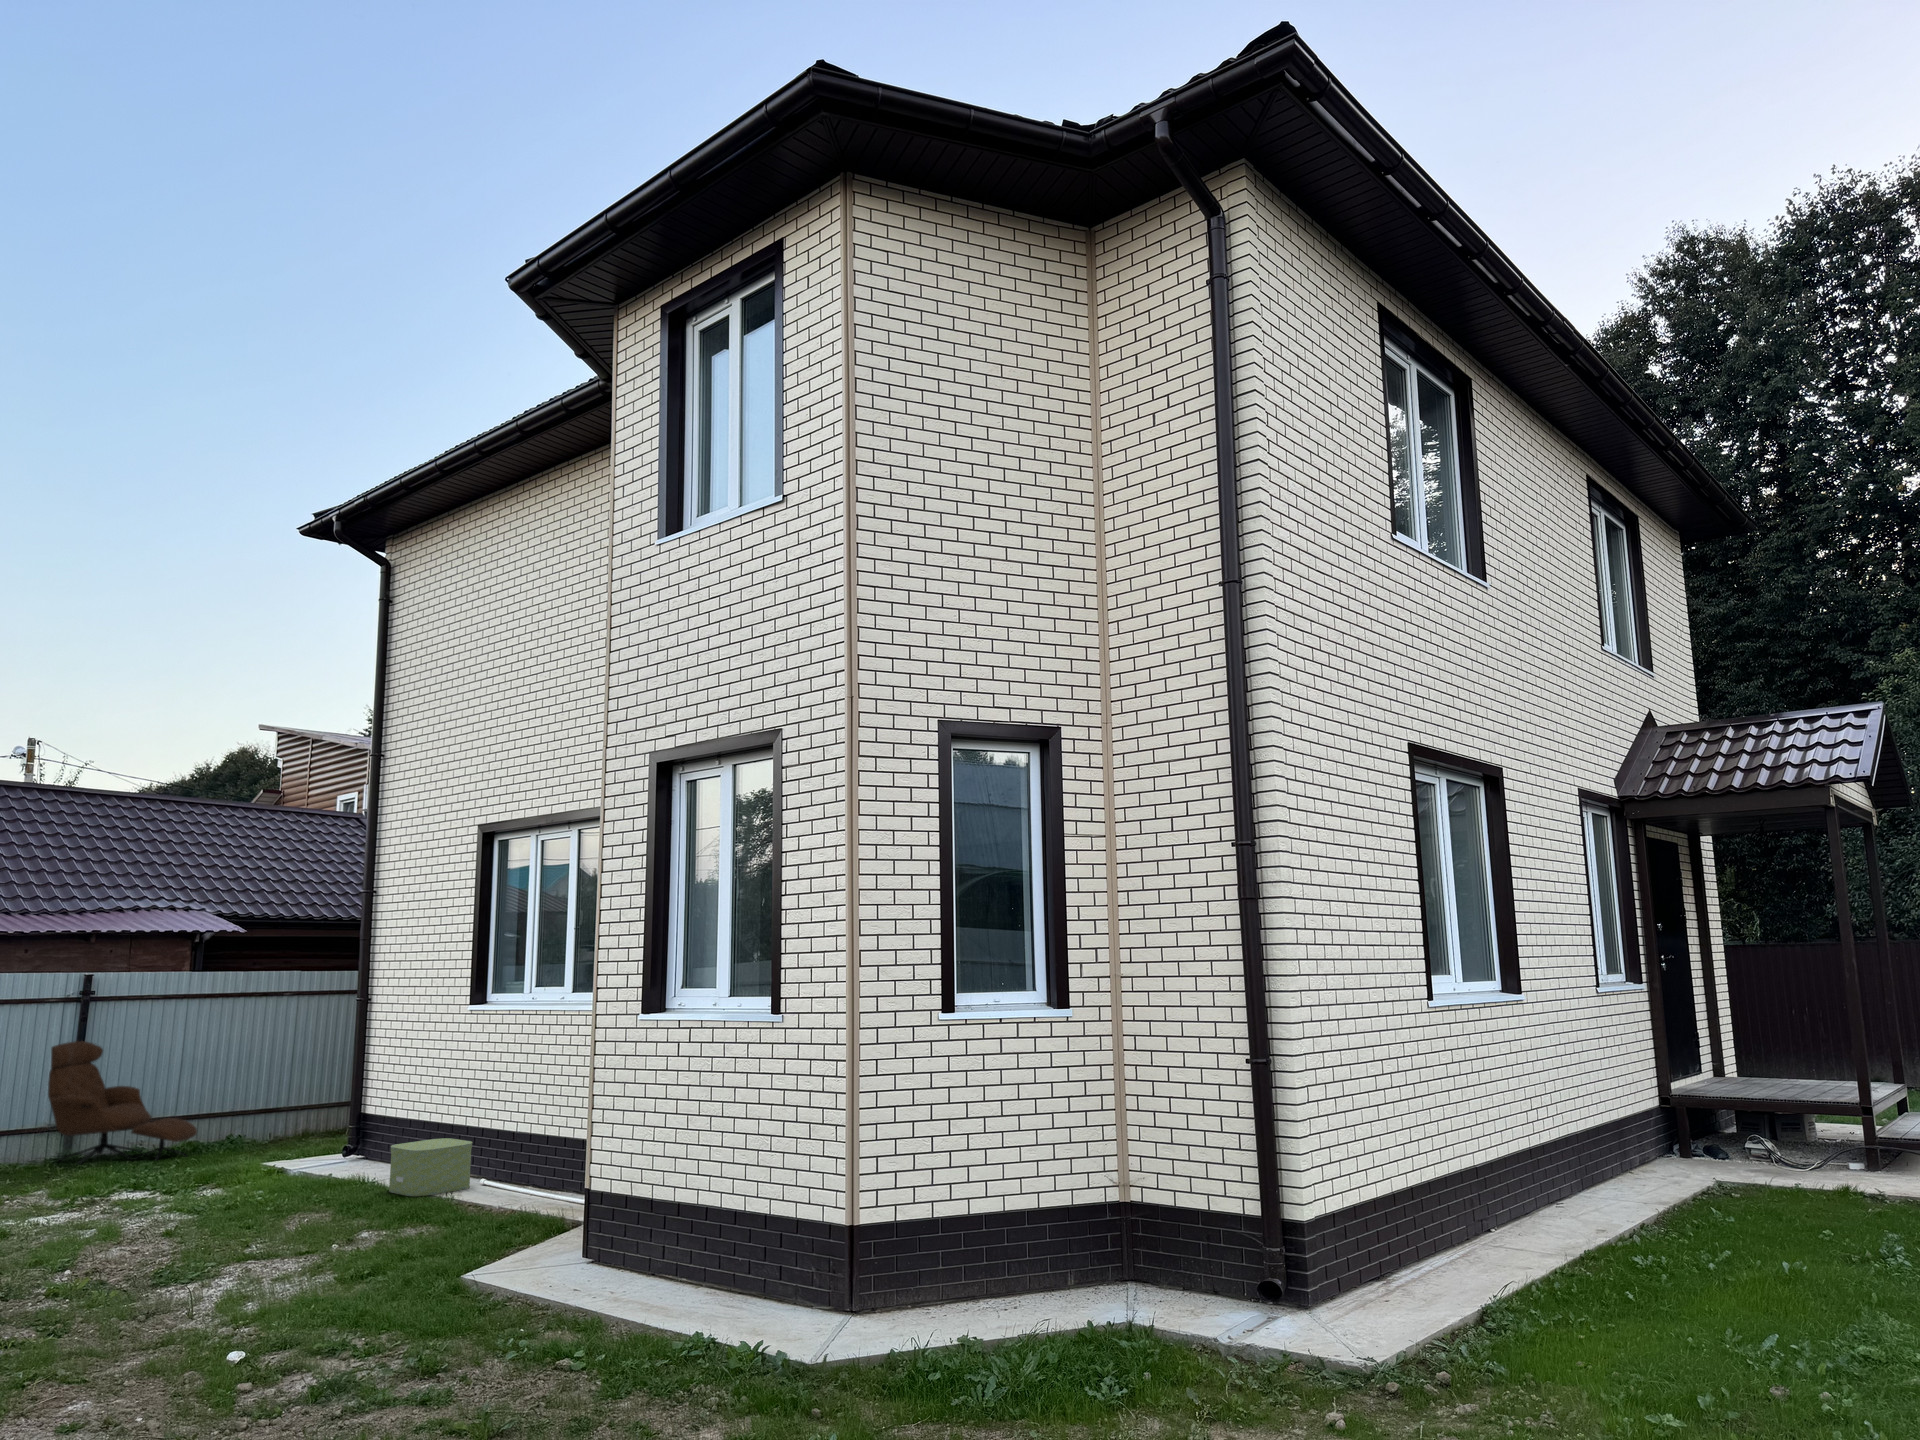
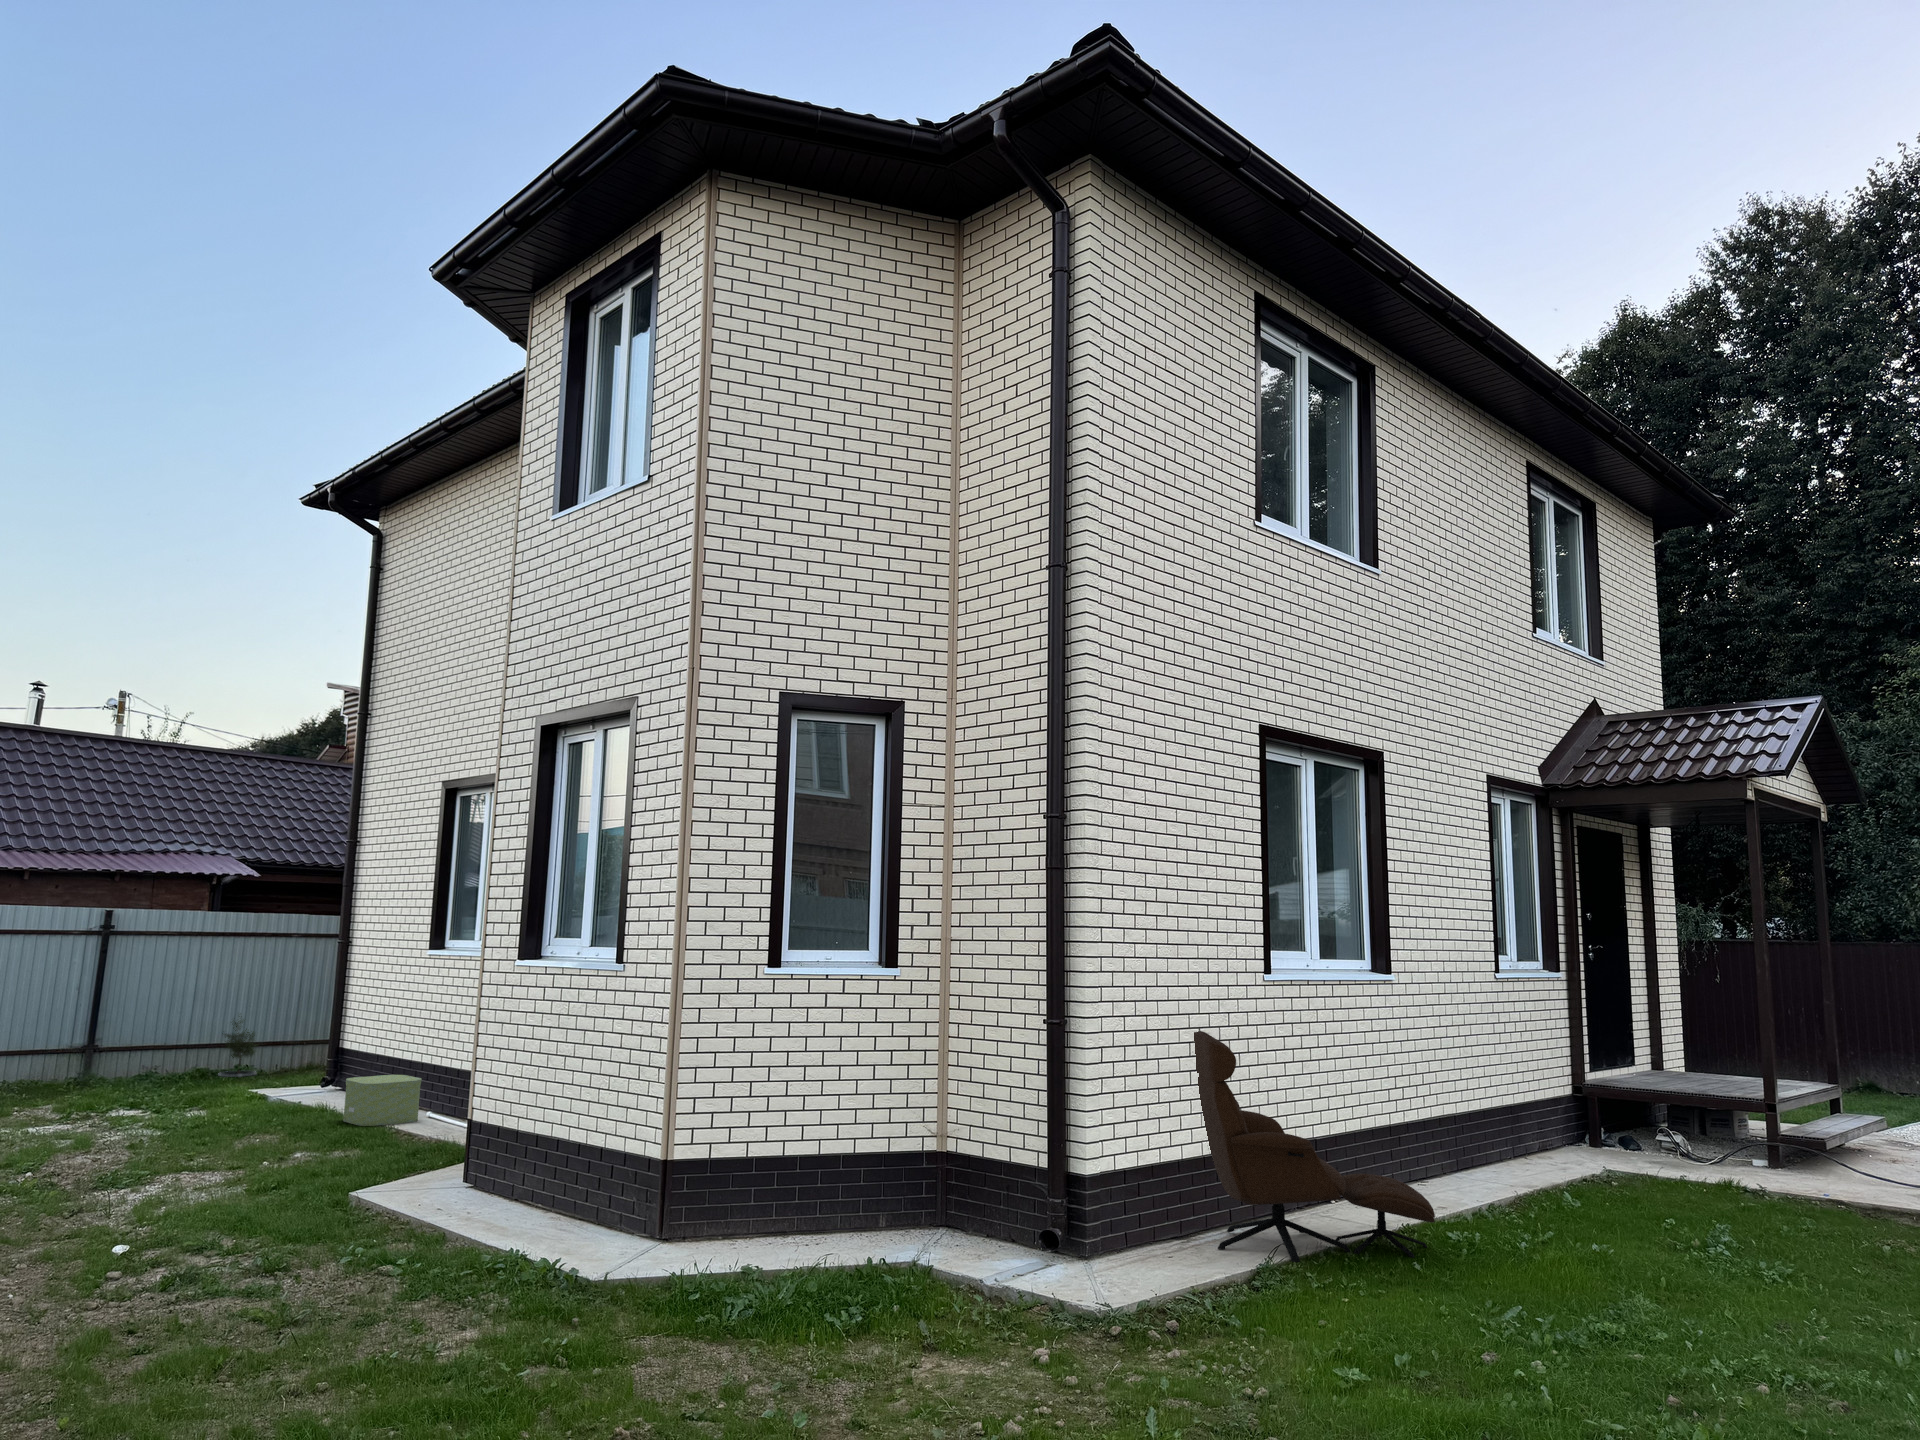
lounge chair: present [48,1041,197,1165] -> present [1194,1031,1435,1262]
potted tree: none [215,1076,259,1146] -> present [219,1016,256,1077]

